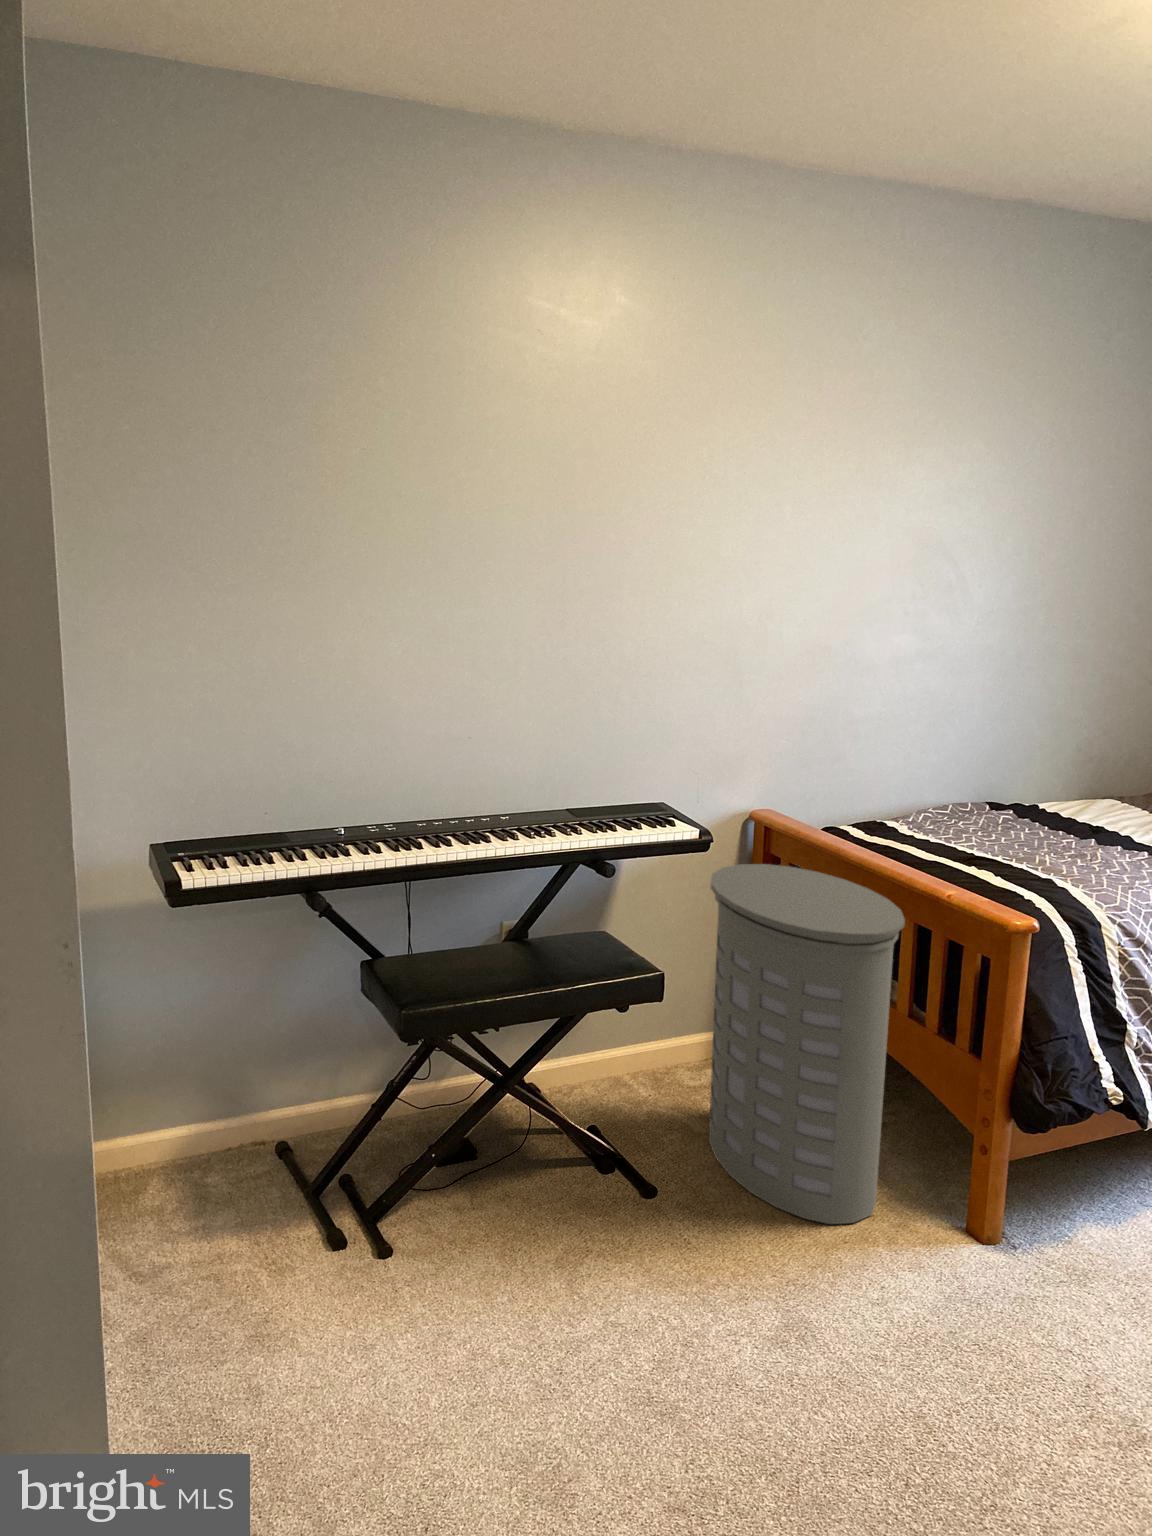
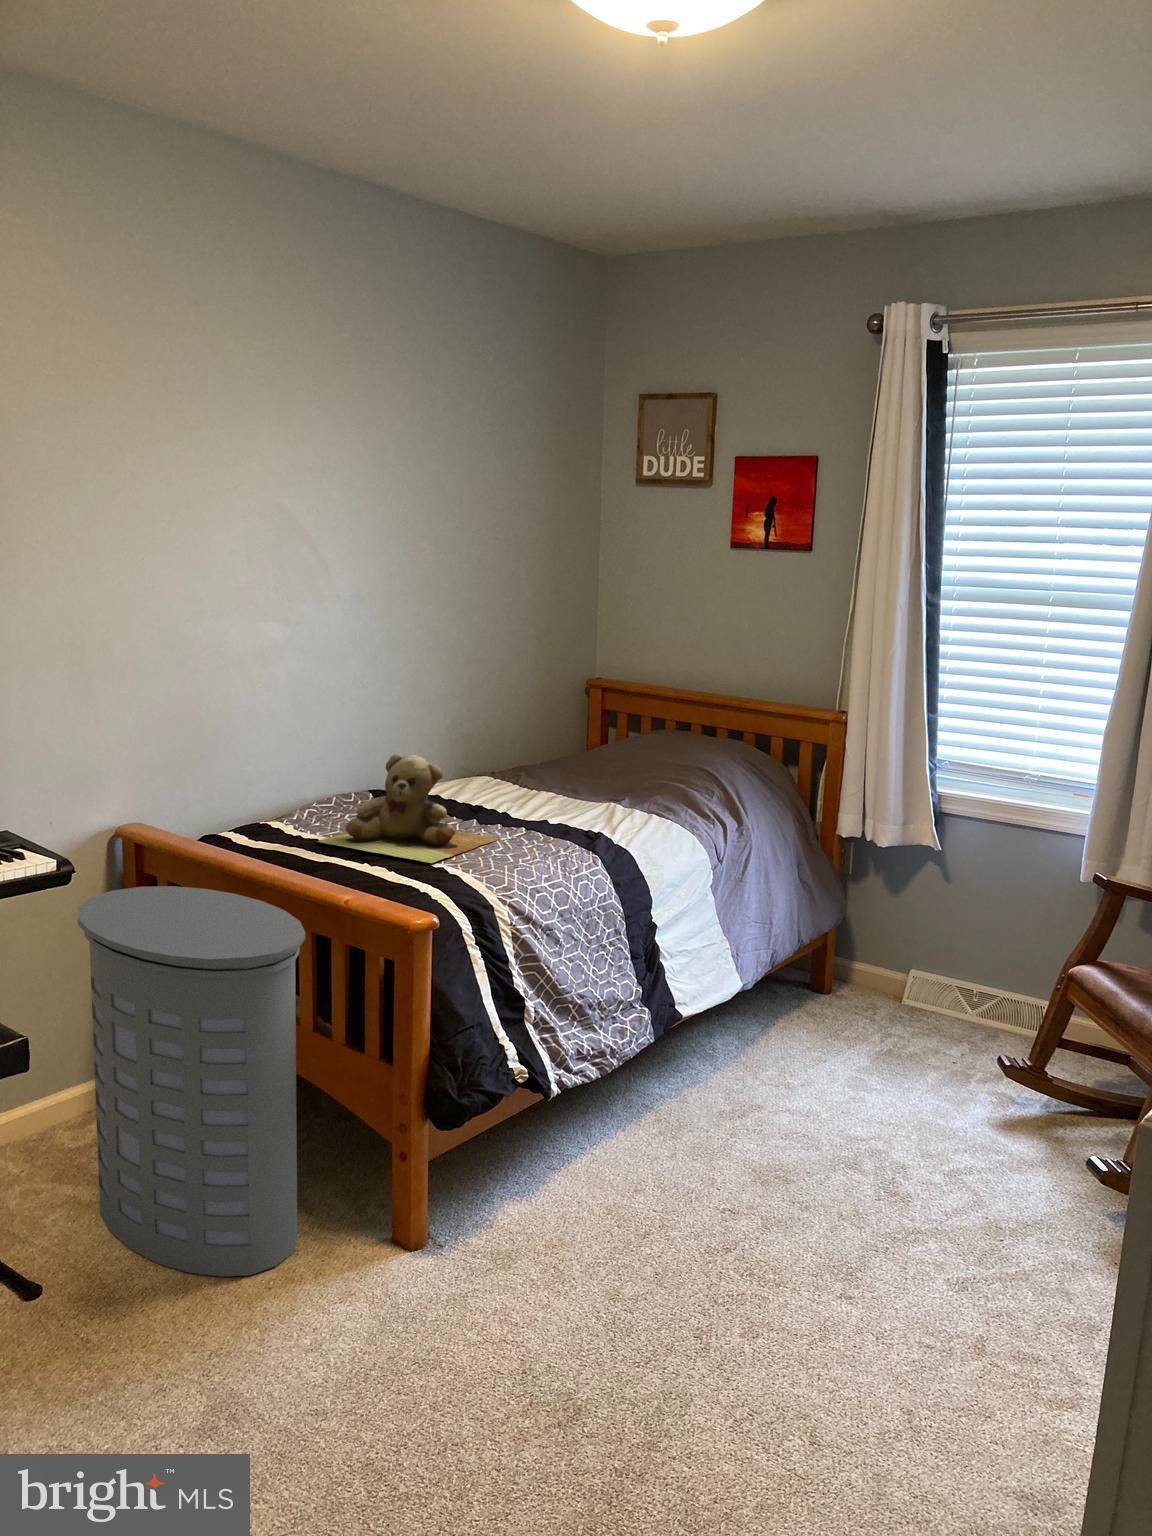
teddy bear: none [927,765,1119,874] -> present [319,754,500,863]

